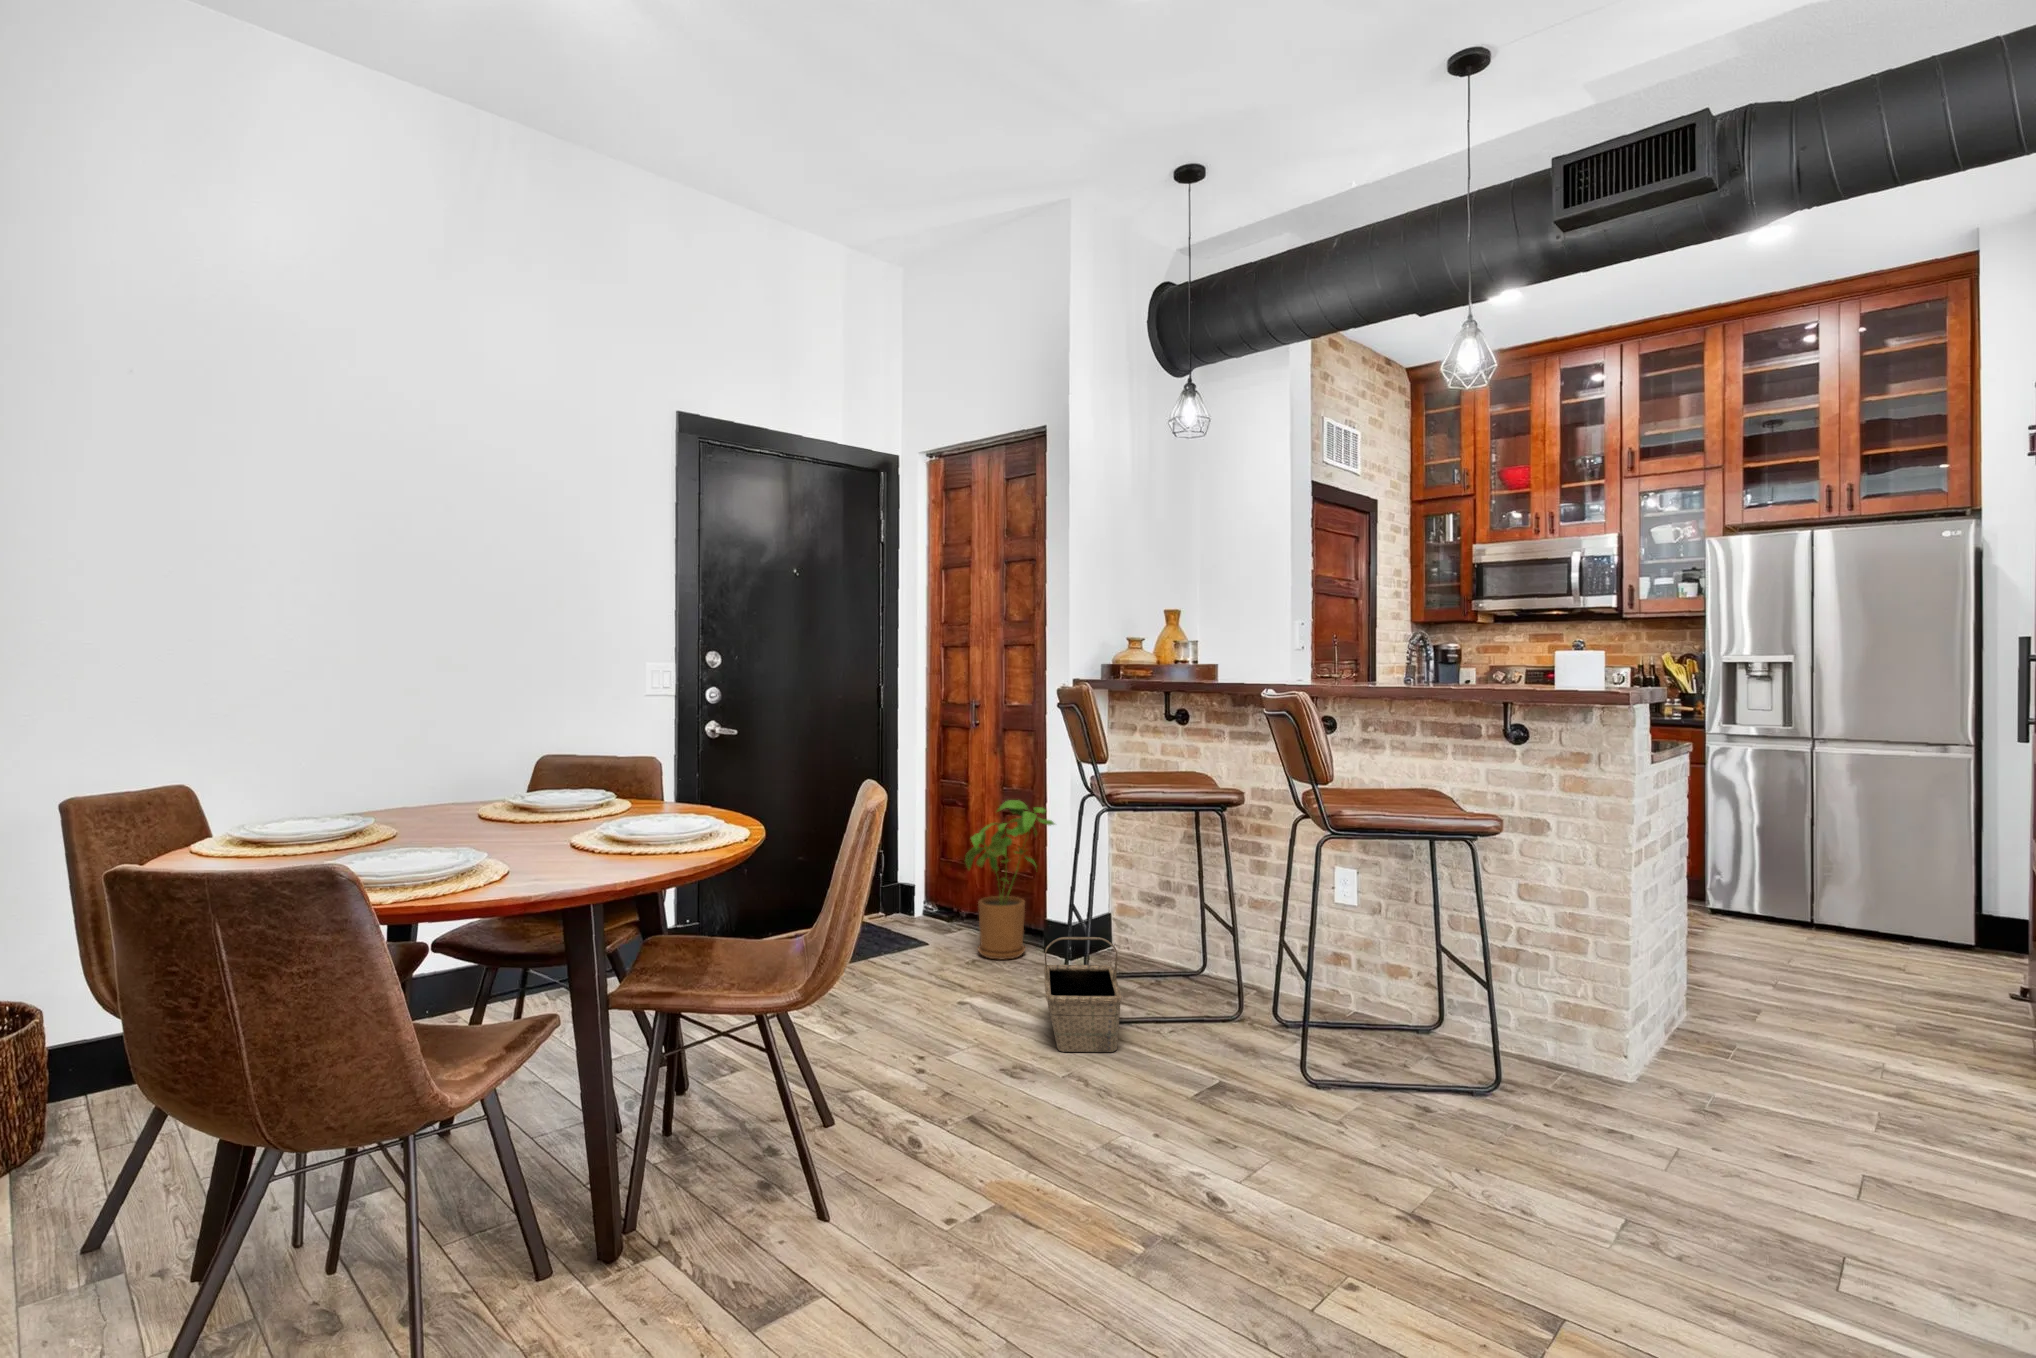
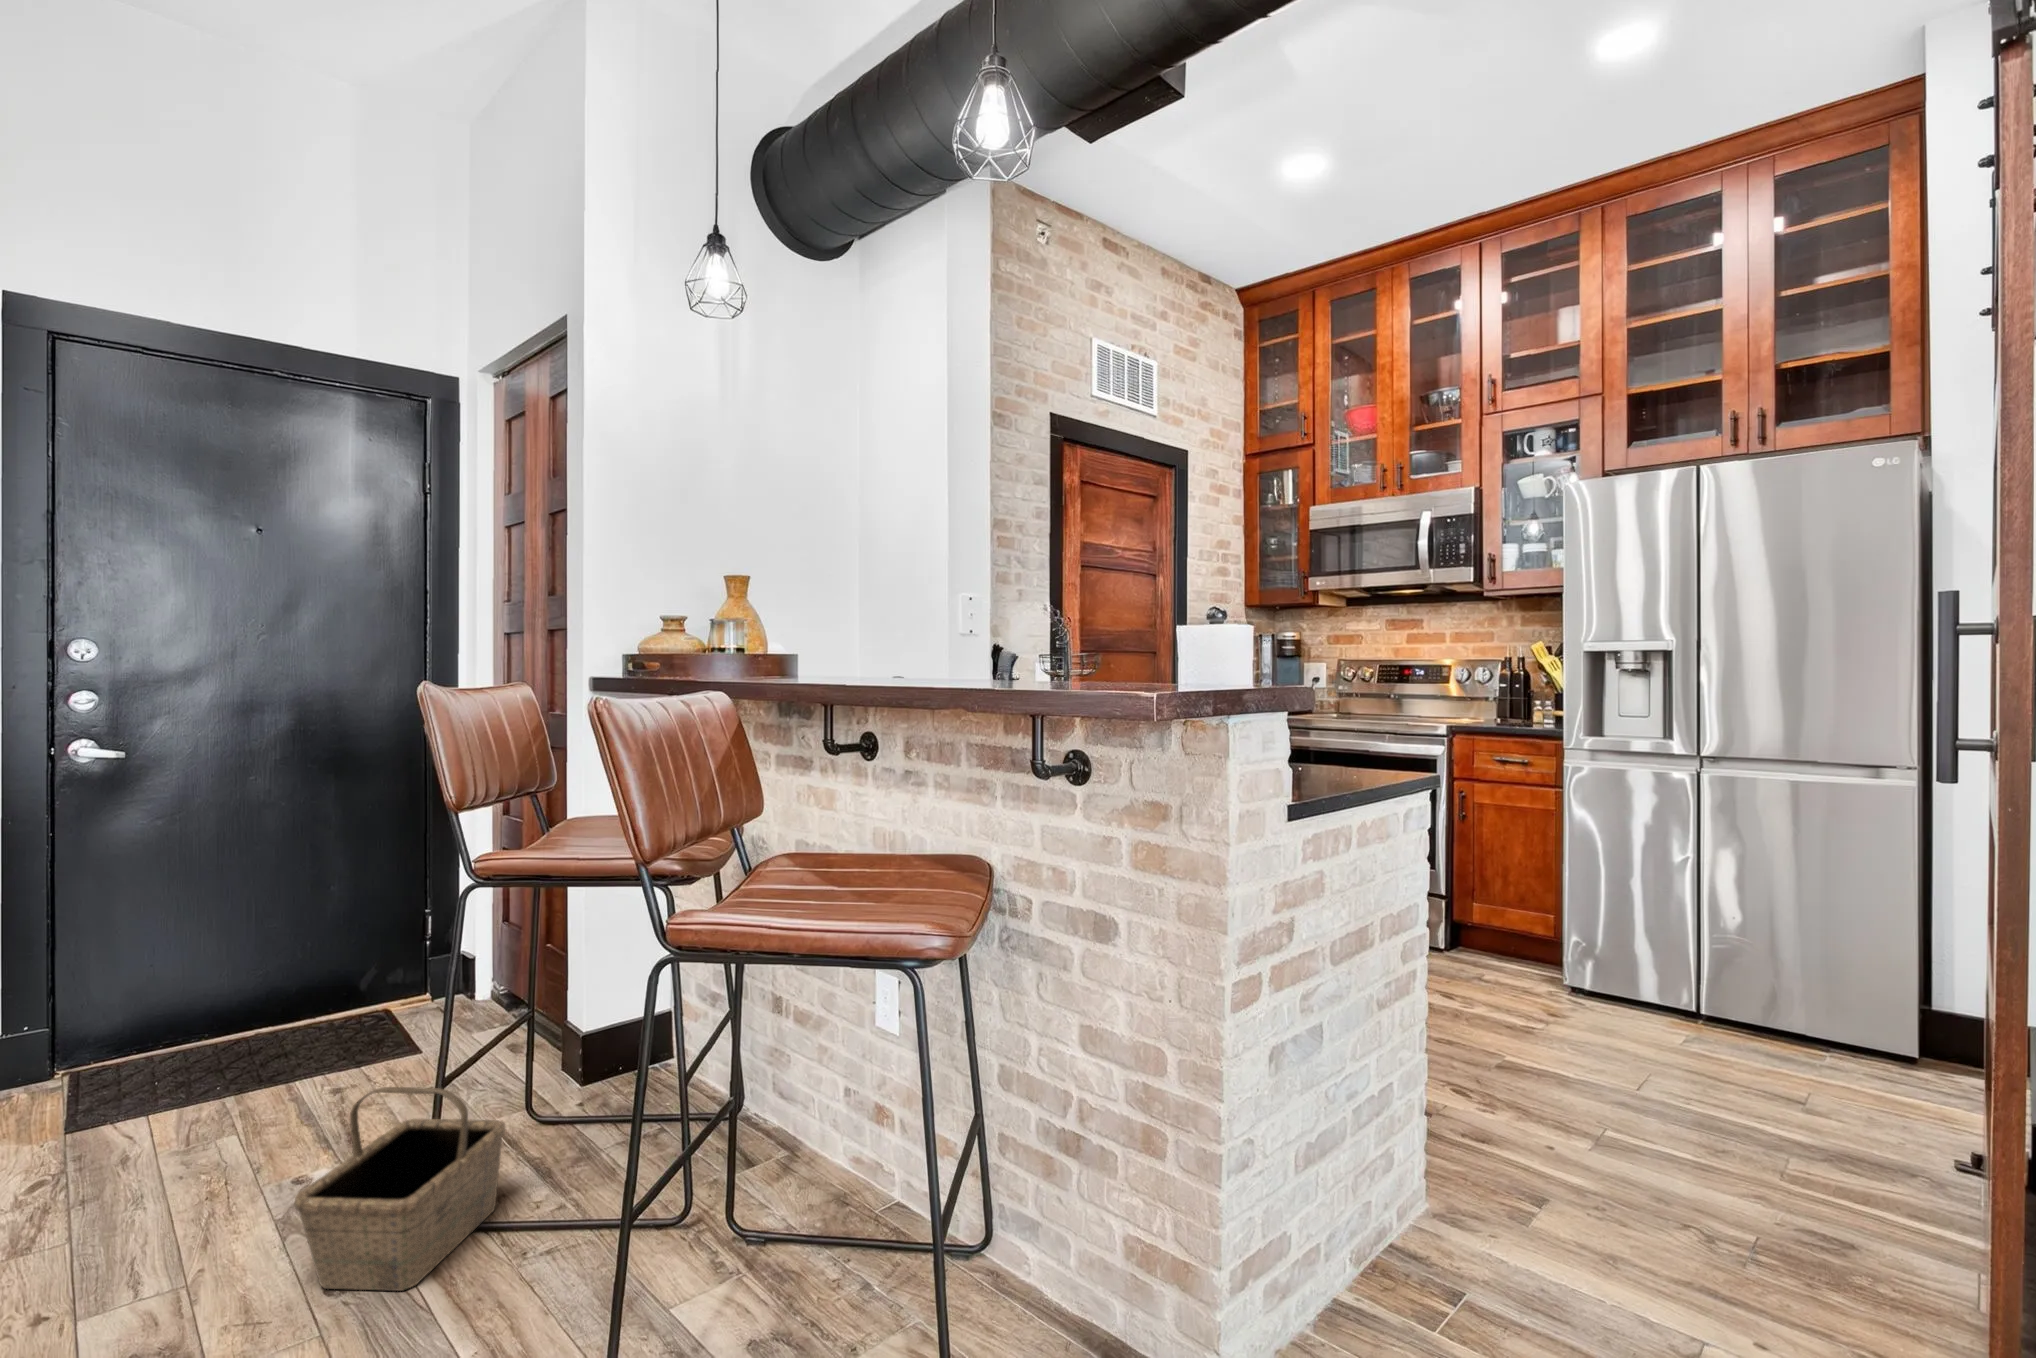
house plant: present [965,800,1054,960] -> none [436,848,576,1074]

